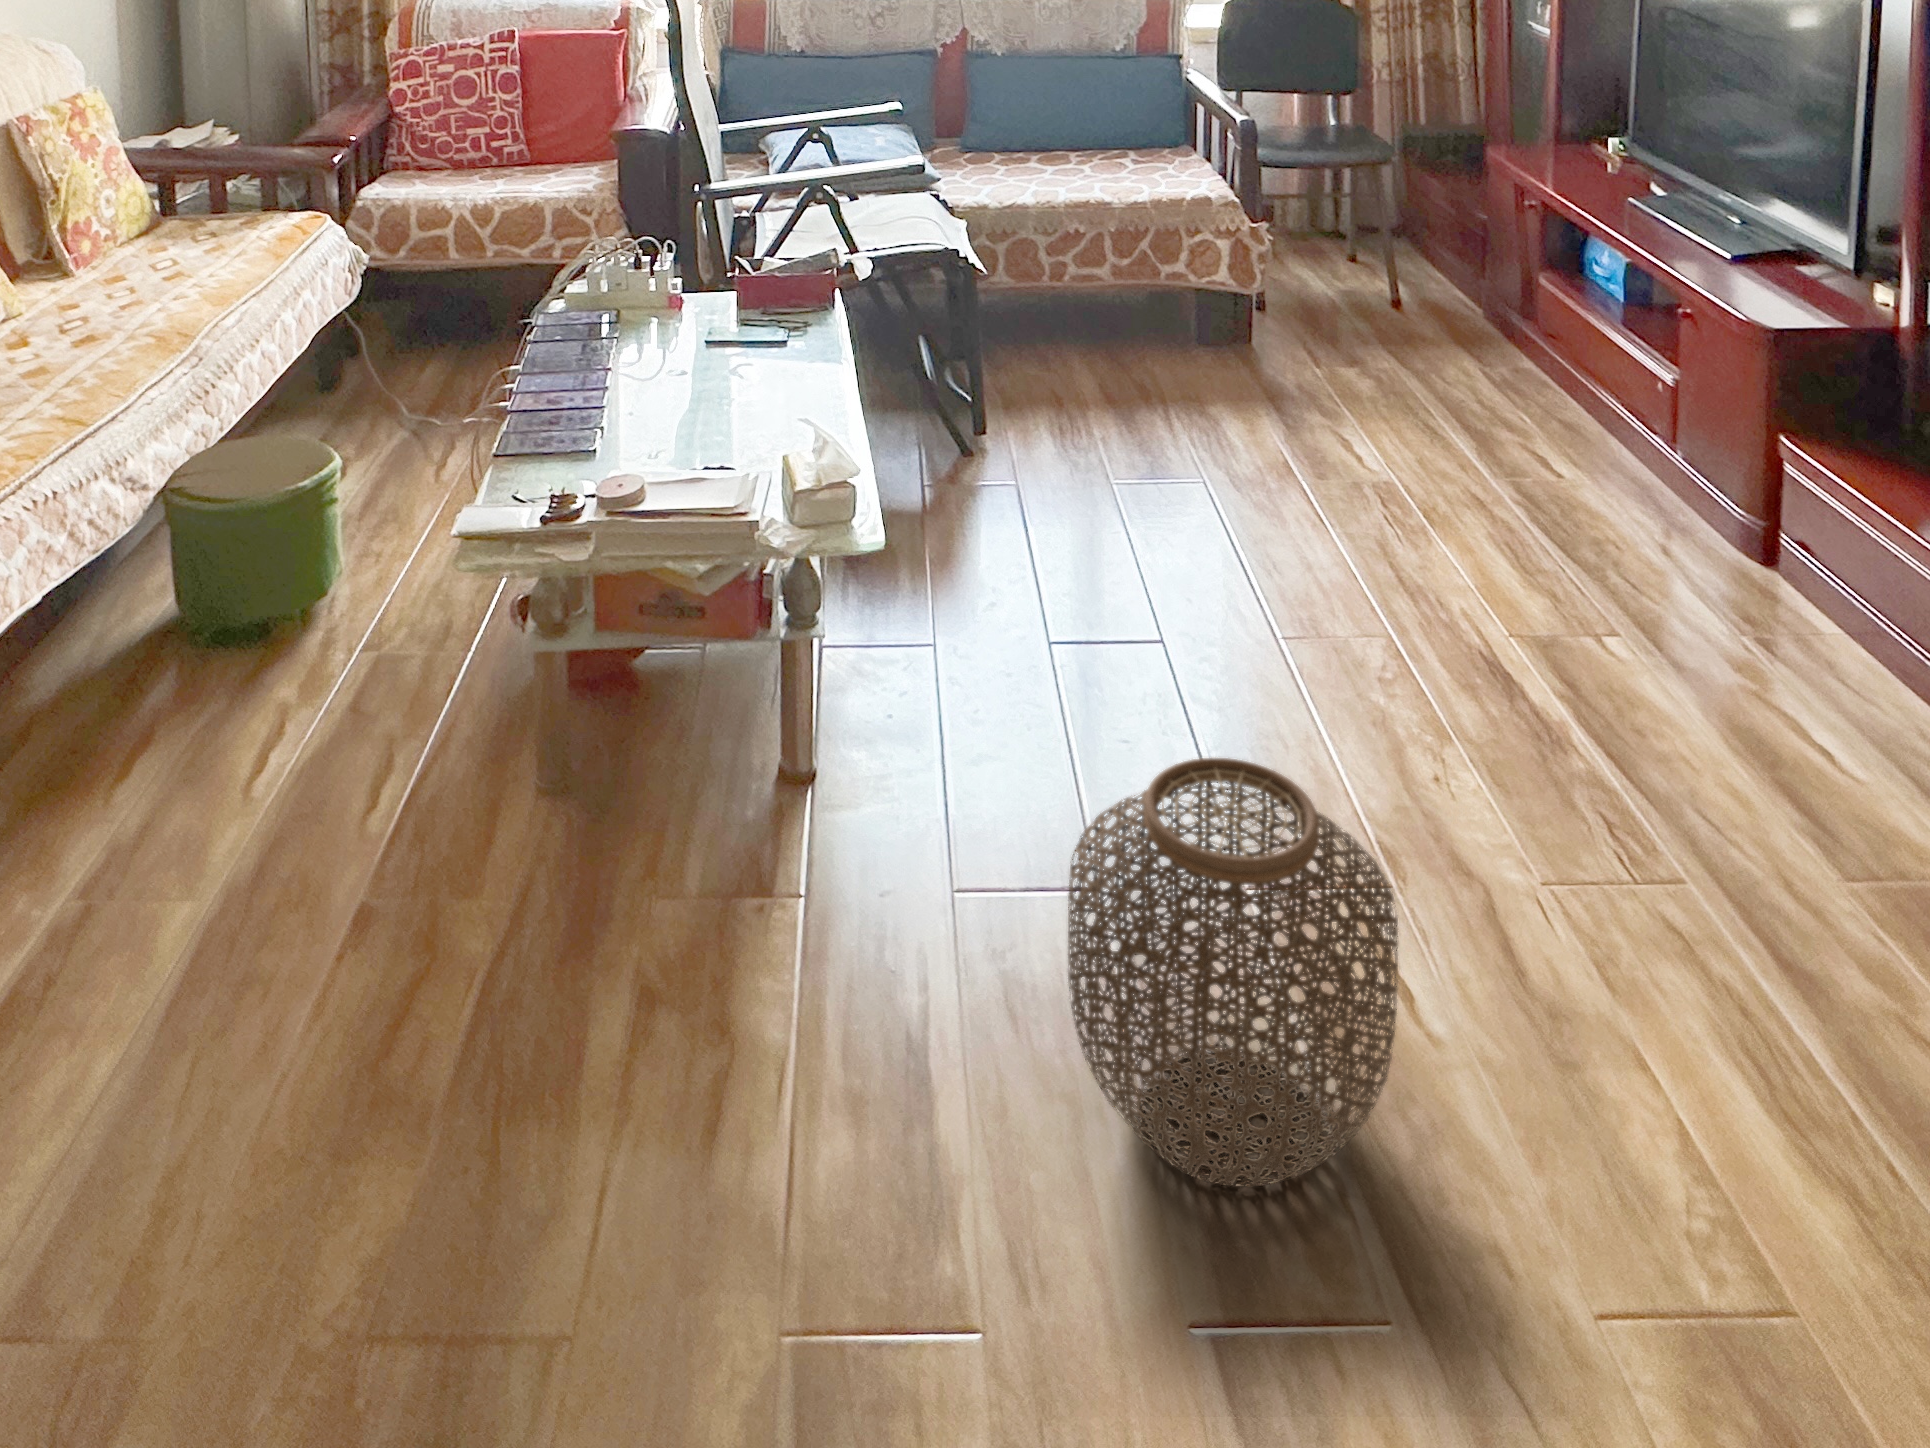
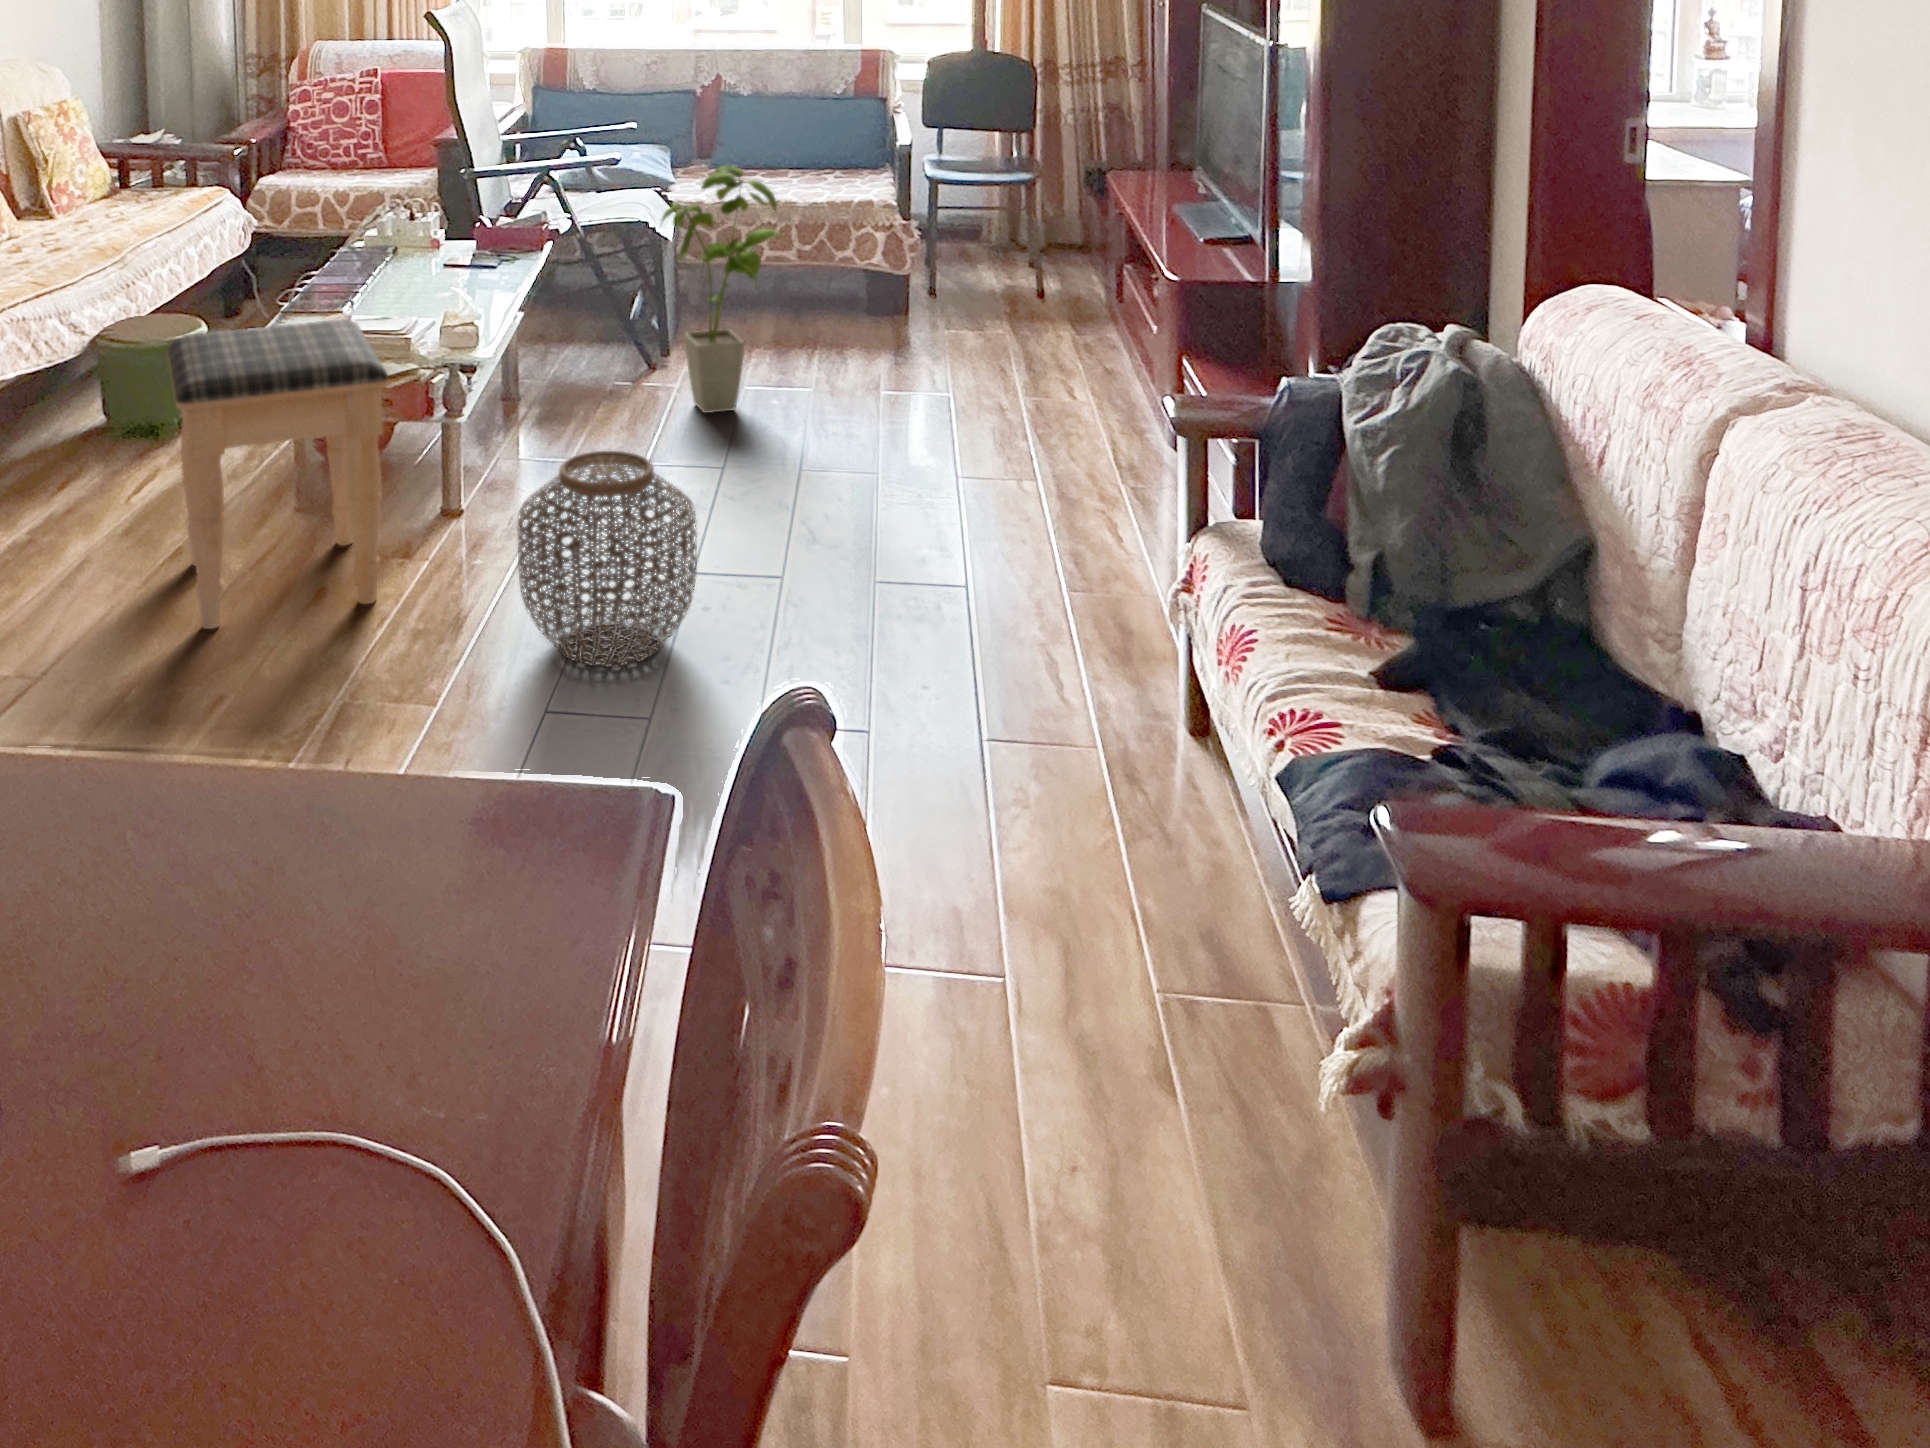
house plant: none [1019,180,1208,538] -> present [662,166,782,413]
footstool: none [354,501,795,1152] -> present [168,319,389,629]

